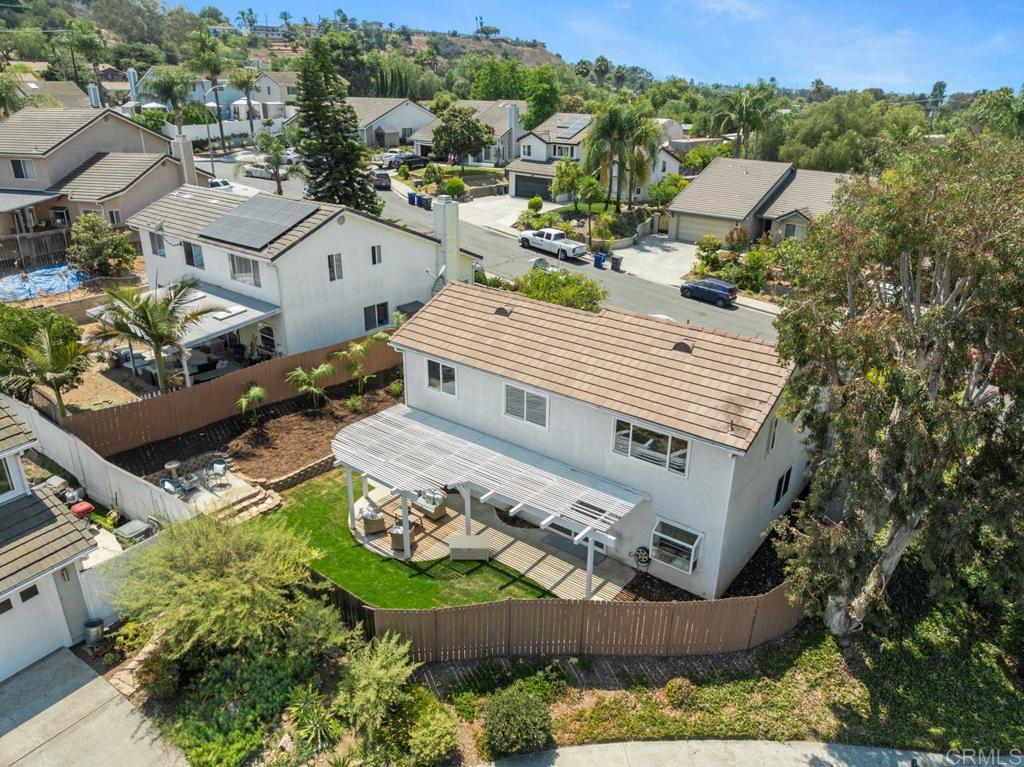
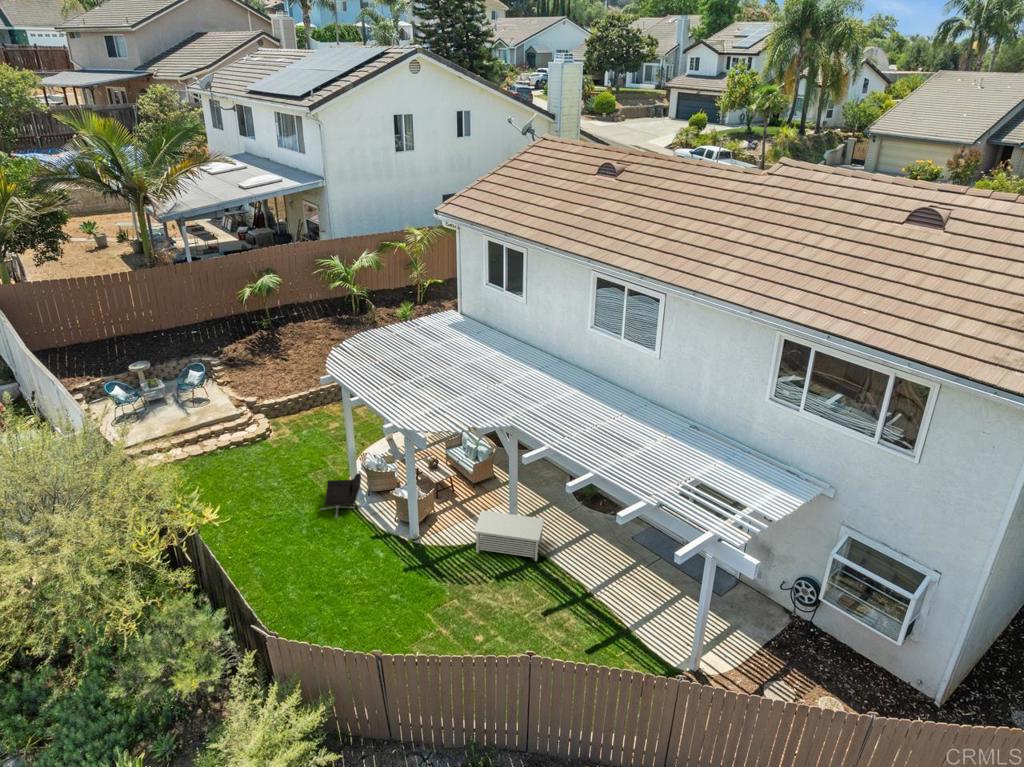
lounge chair: none [341,521,369,552] -> present [321,473,361,518]

